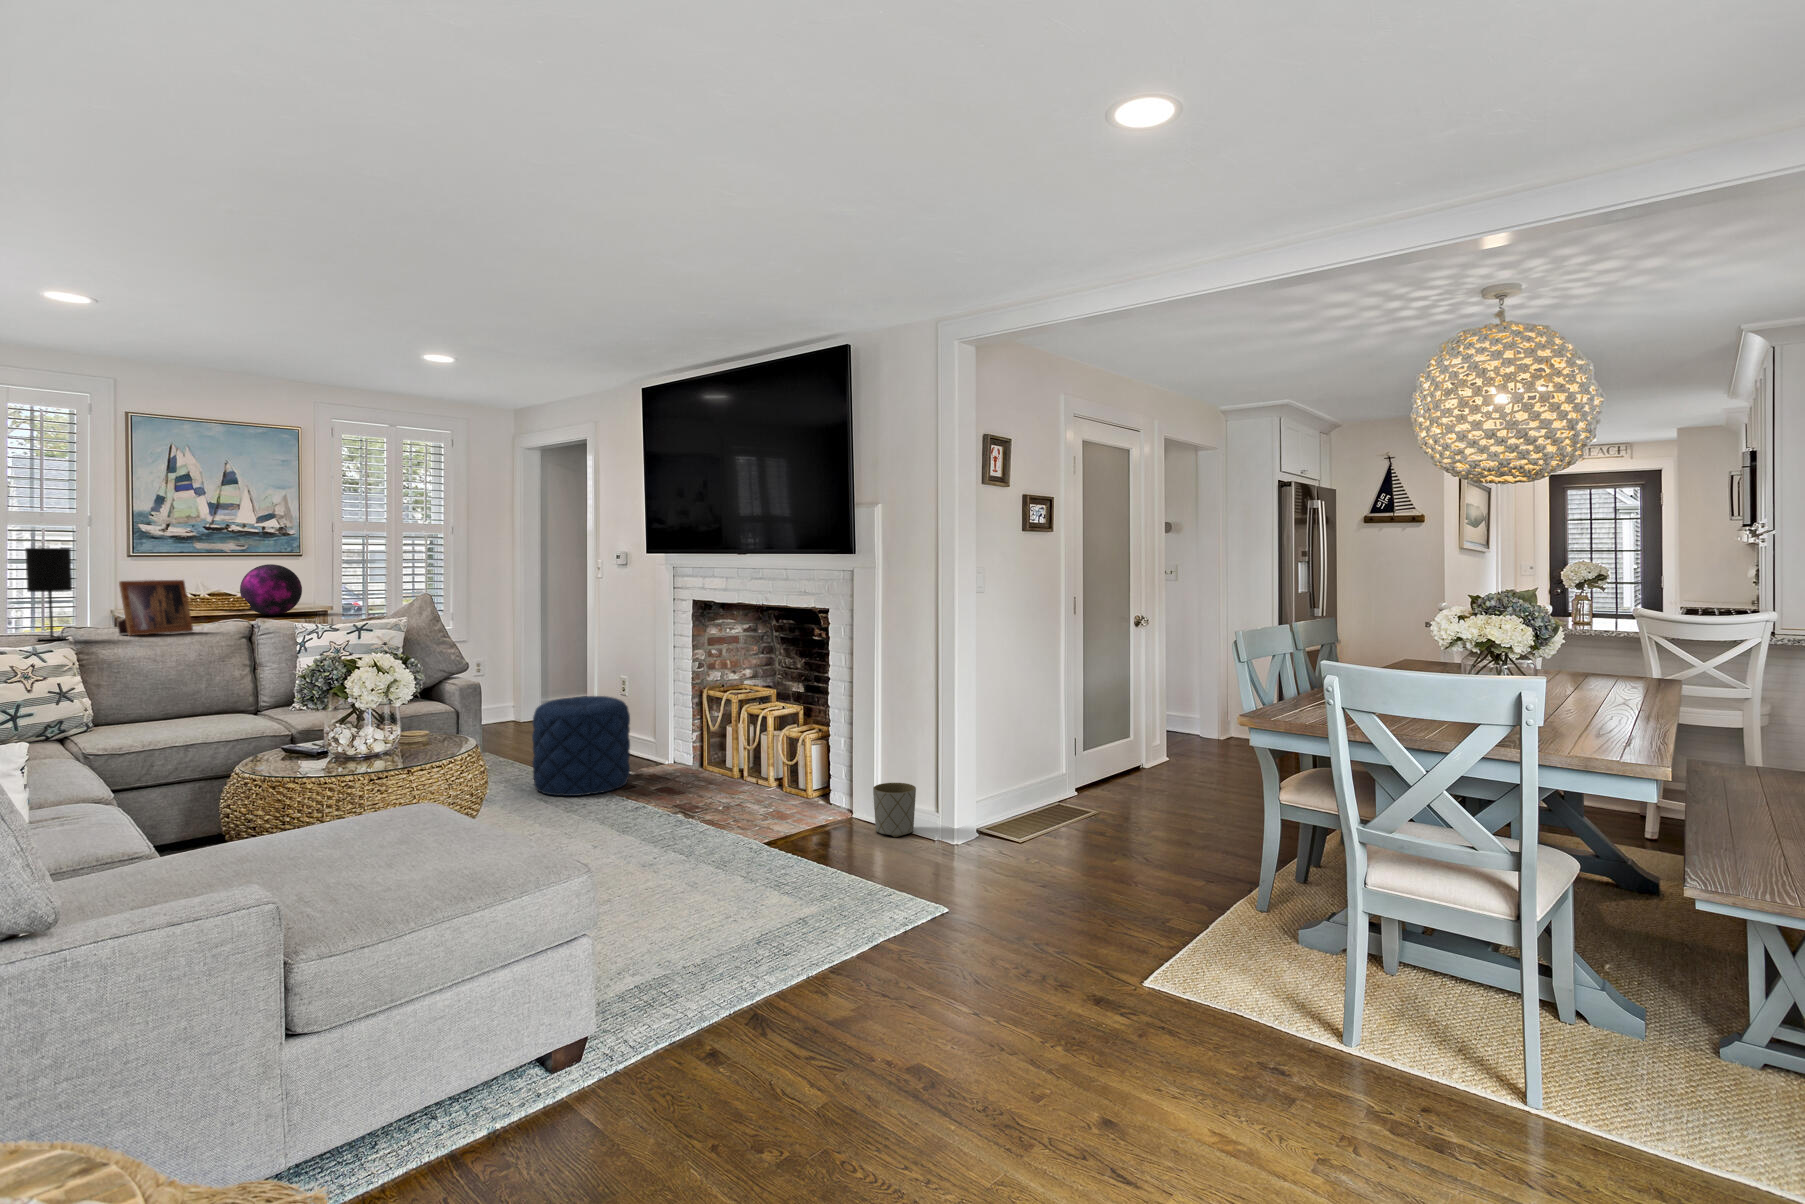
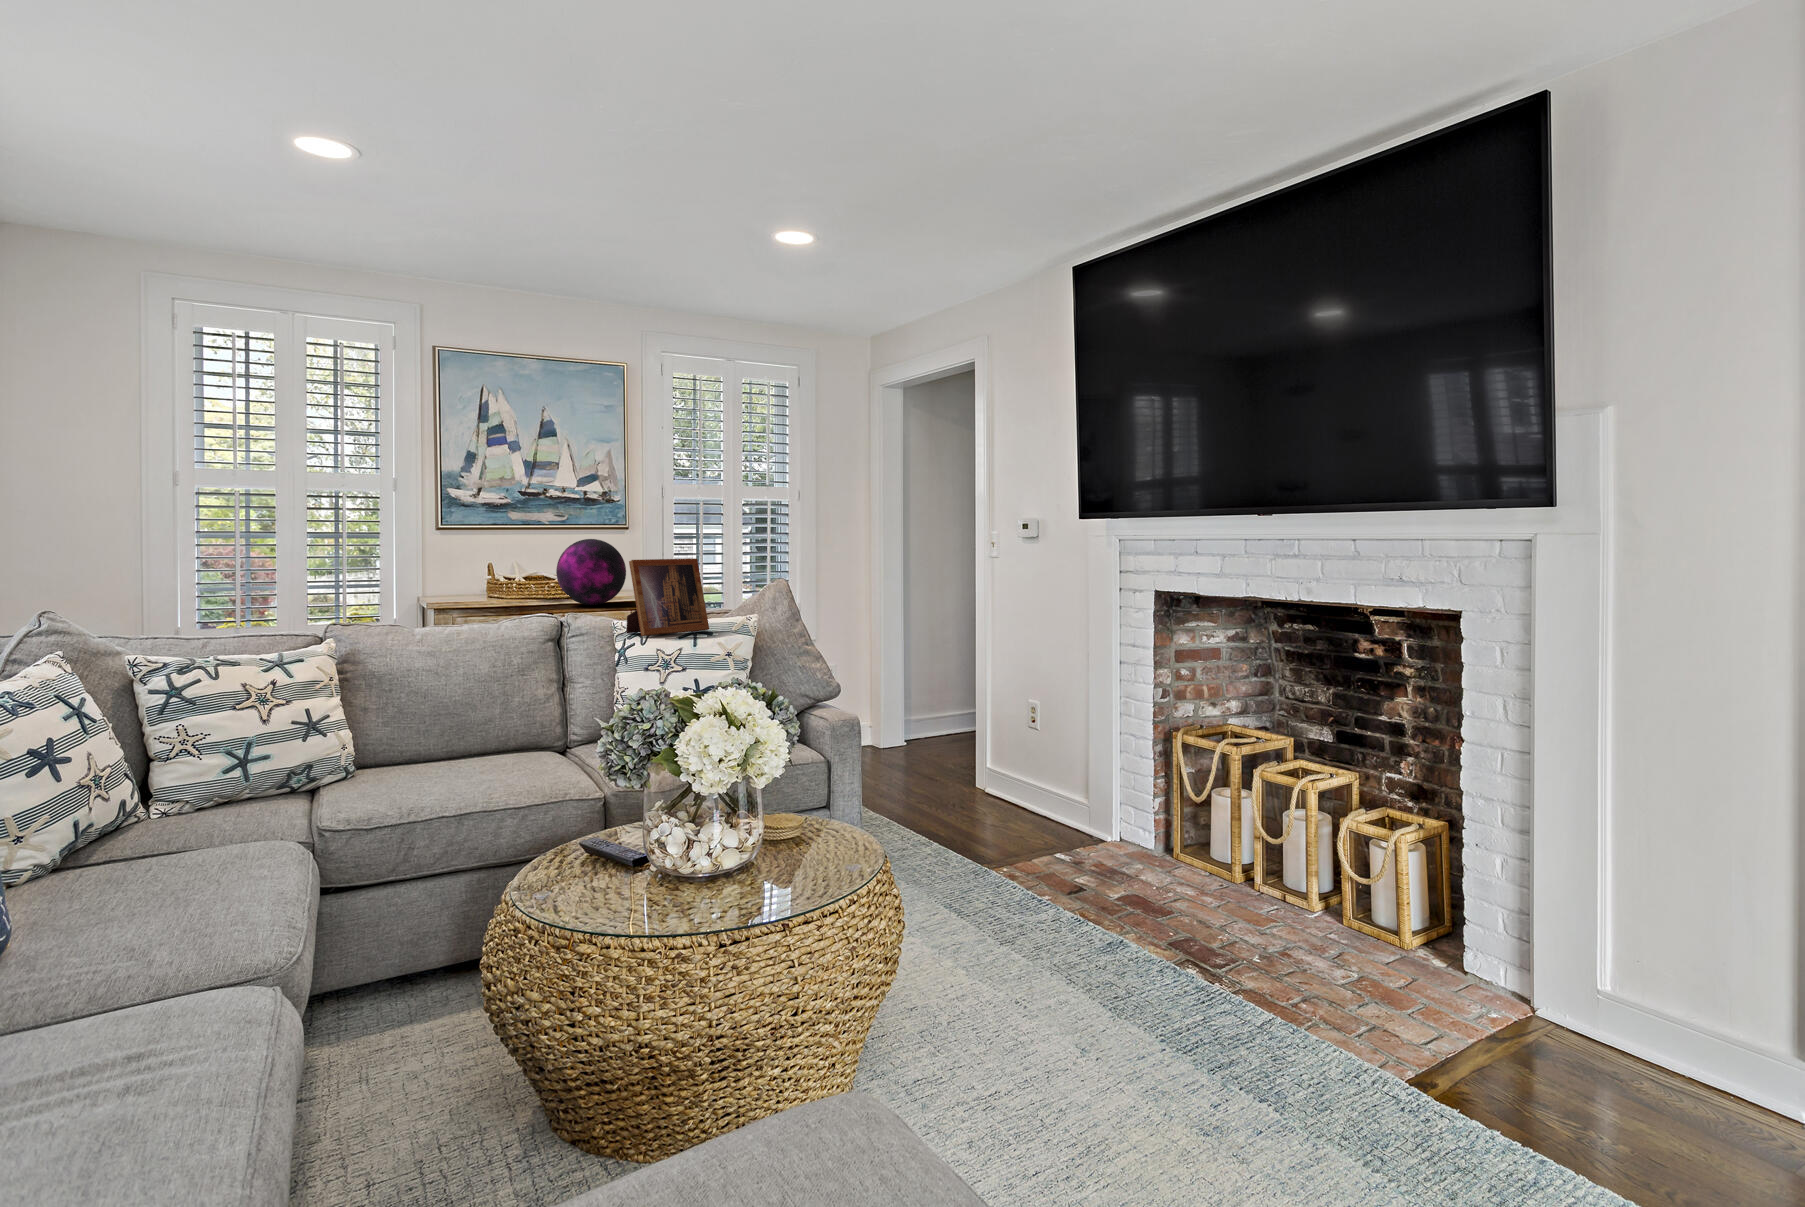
table lamp: present [25,548,72,640] -> none [284,514,339,643]
picture frame: present [118,580,193,636] -> present [627,558,709,636]
pouf: present [532,696,630,796] -> none [927,738,1073,903]
planter: present [873,783,916,837] -> none [1662,988,1784,1126]

